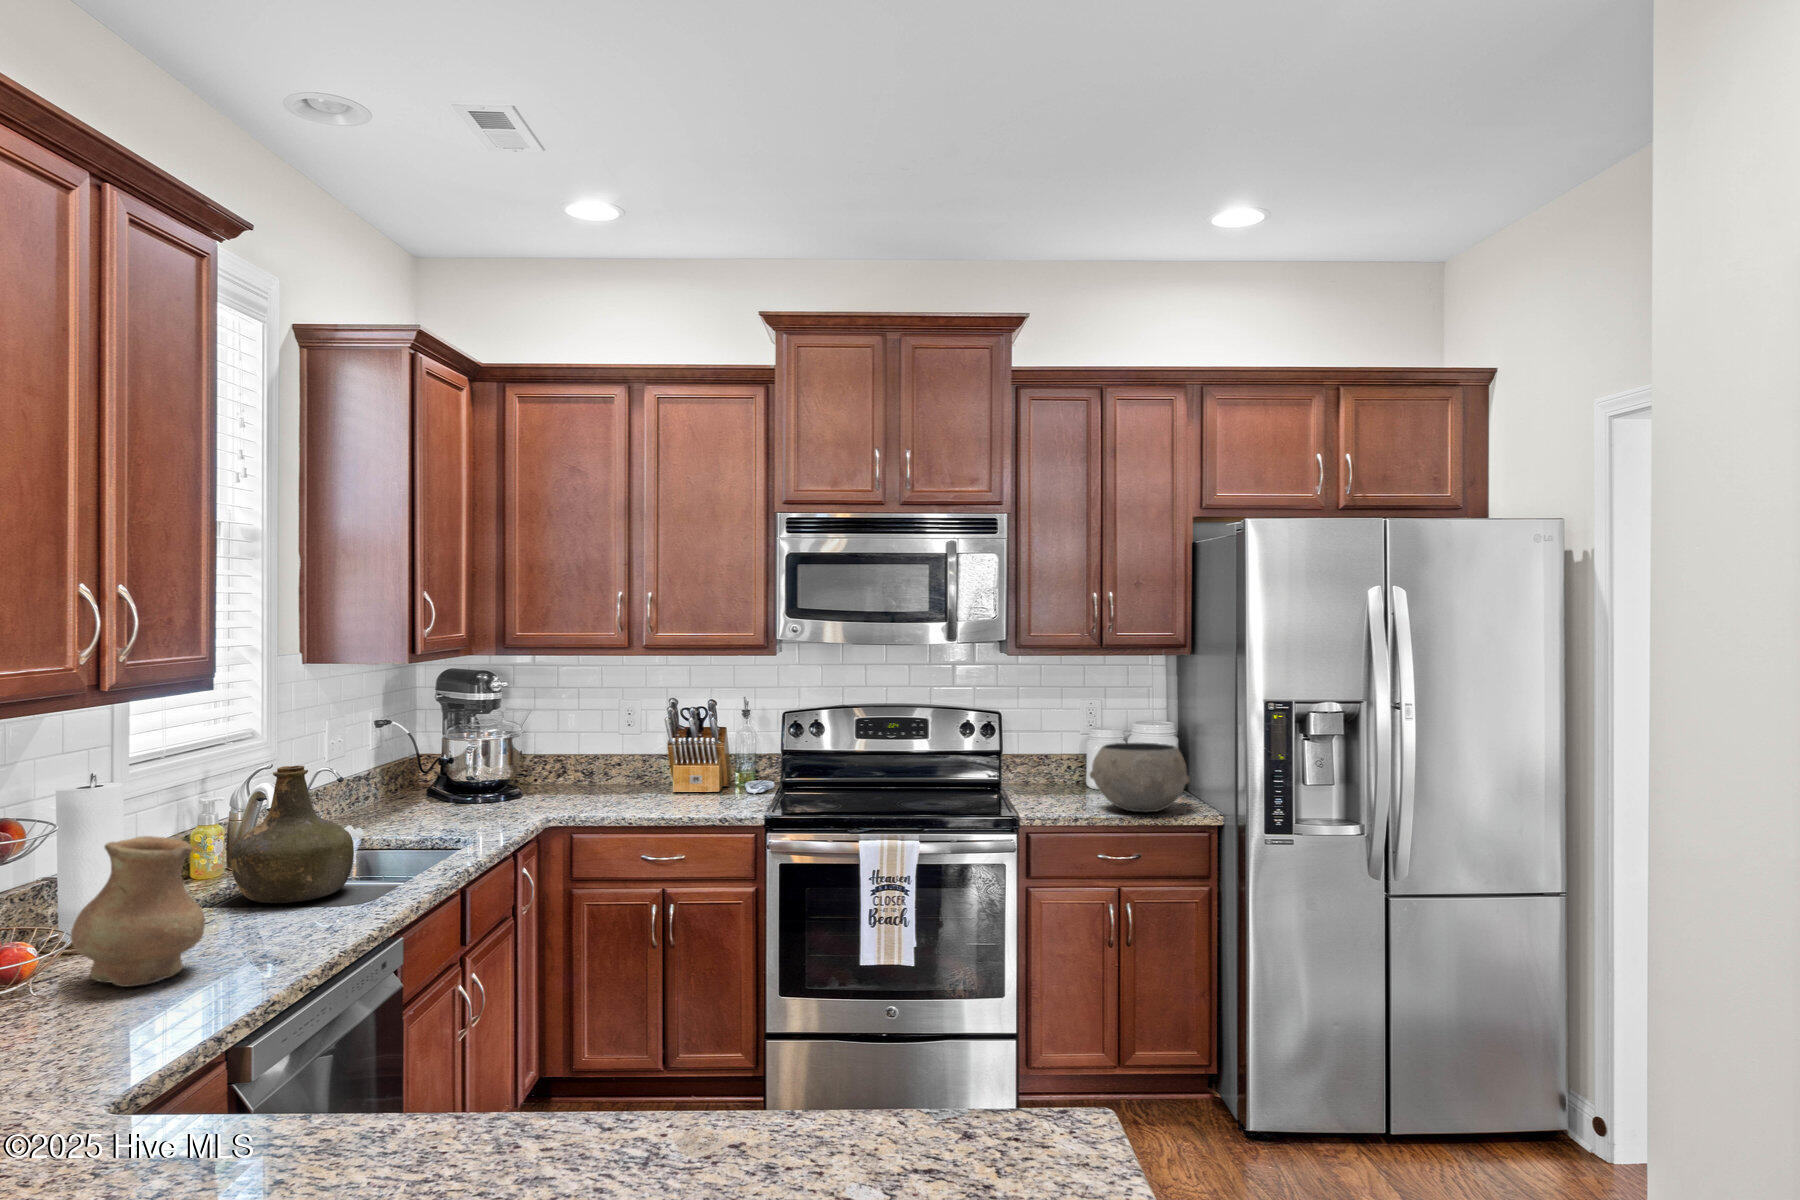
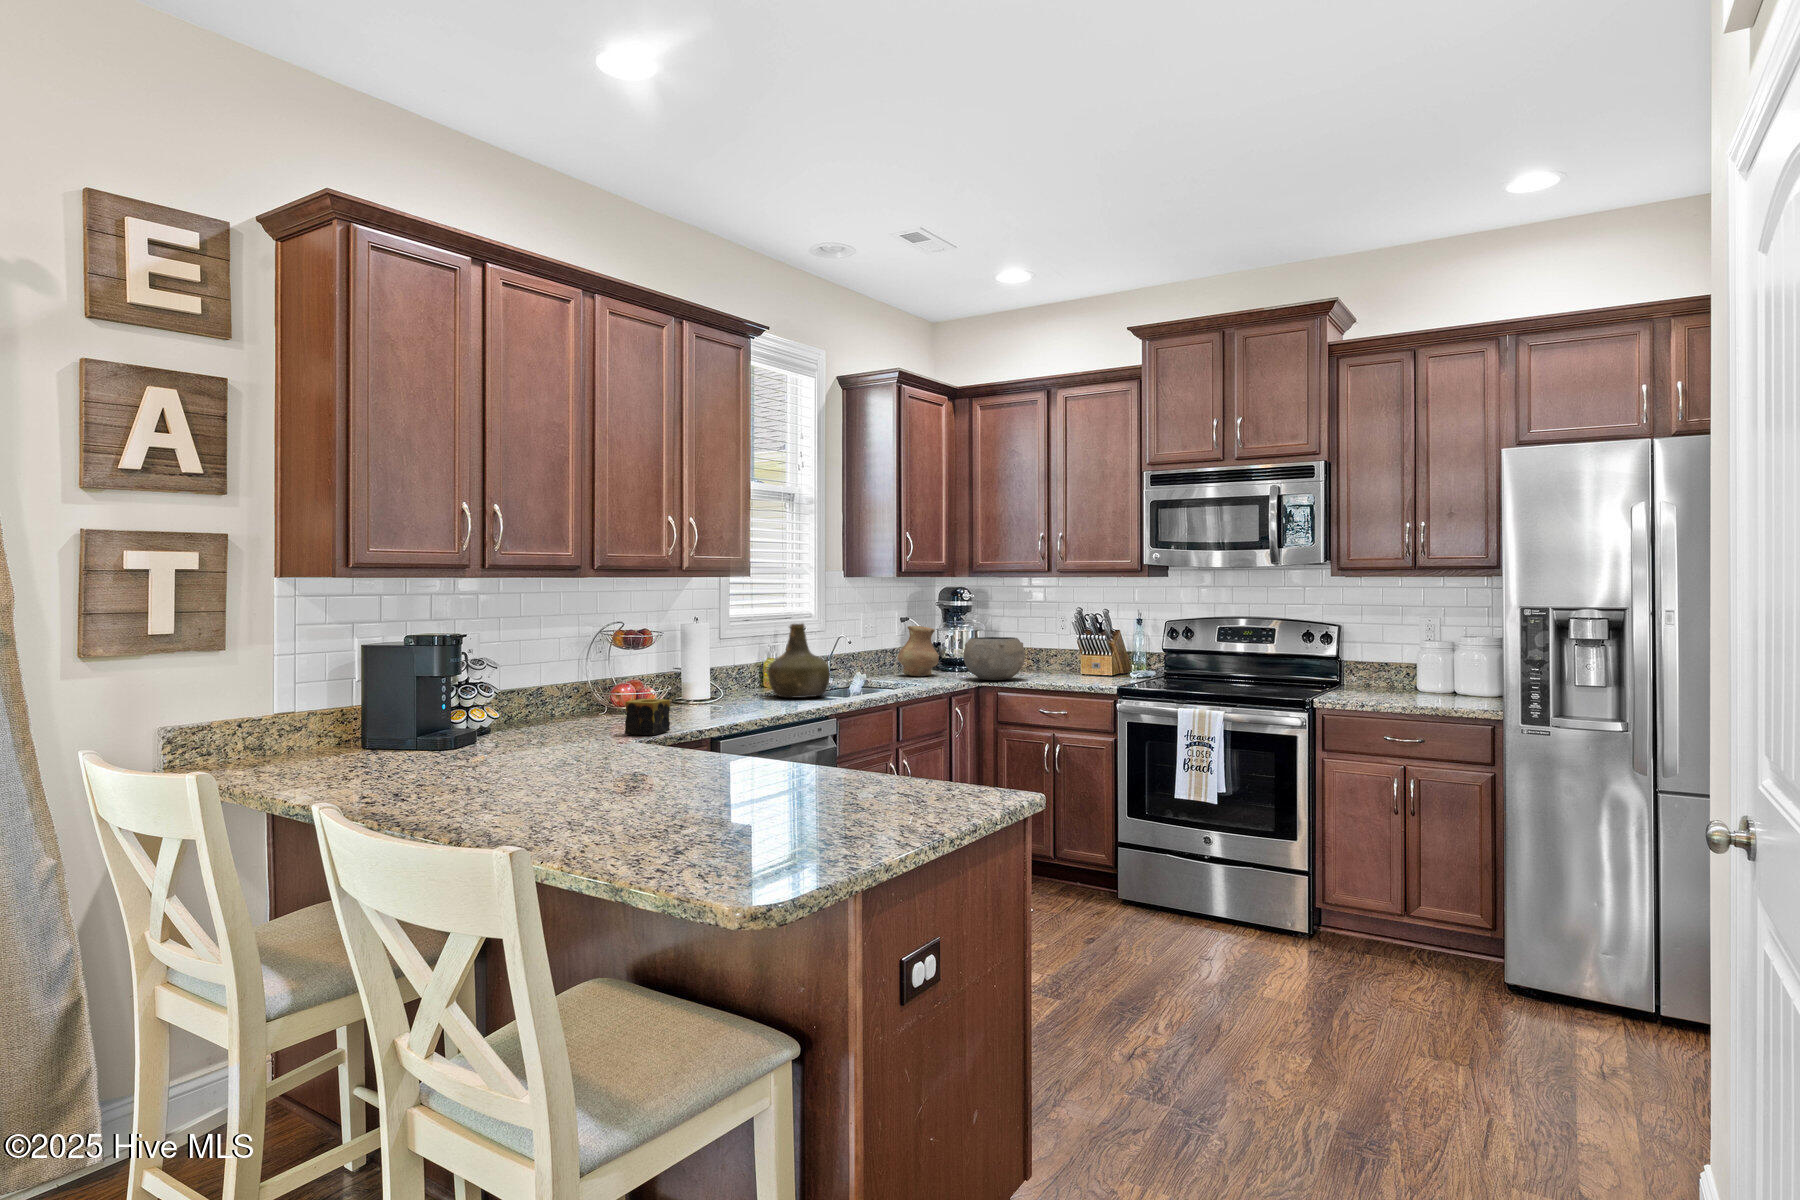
ceramic bowl: present [1090,743,1190,812] -> present [963,637,1025,680]
vase: present [71,836,205,987] -> present [898,626,939,676]
candle: none [62,995,165,1094] -> present [625,699,670,735]

